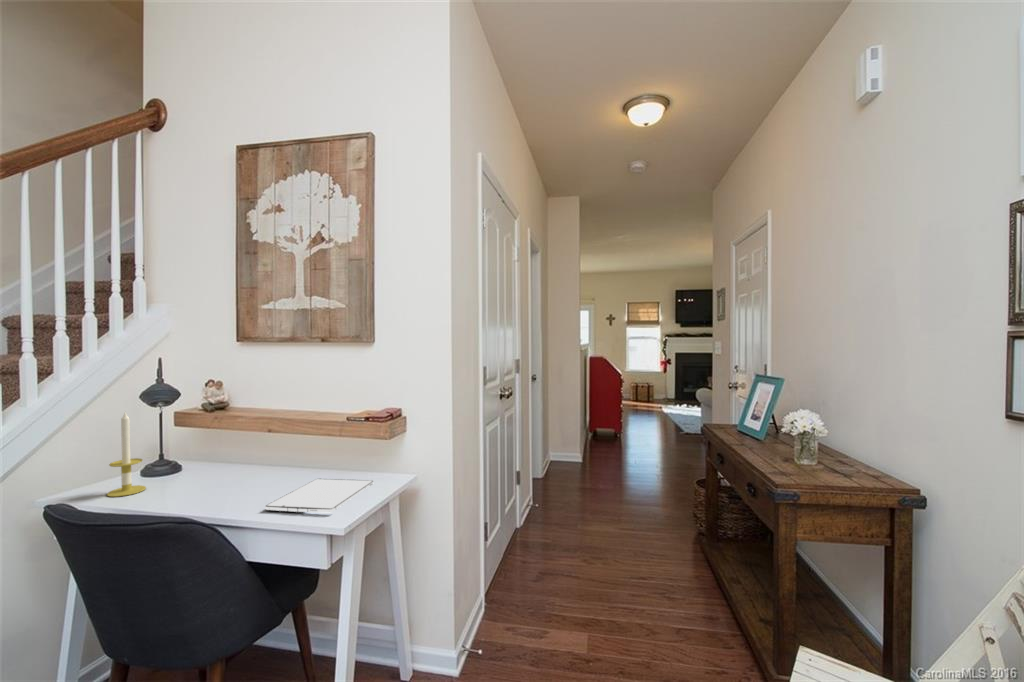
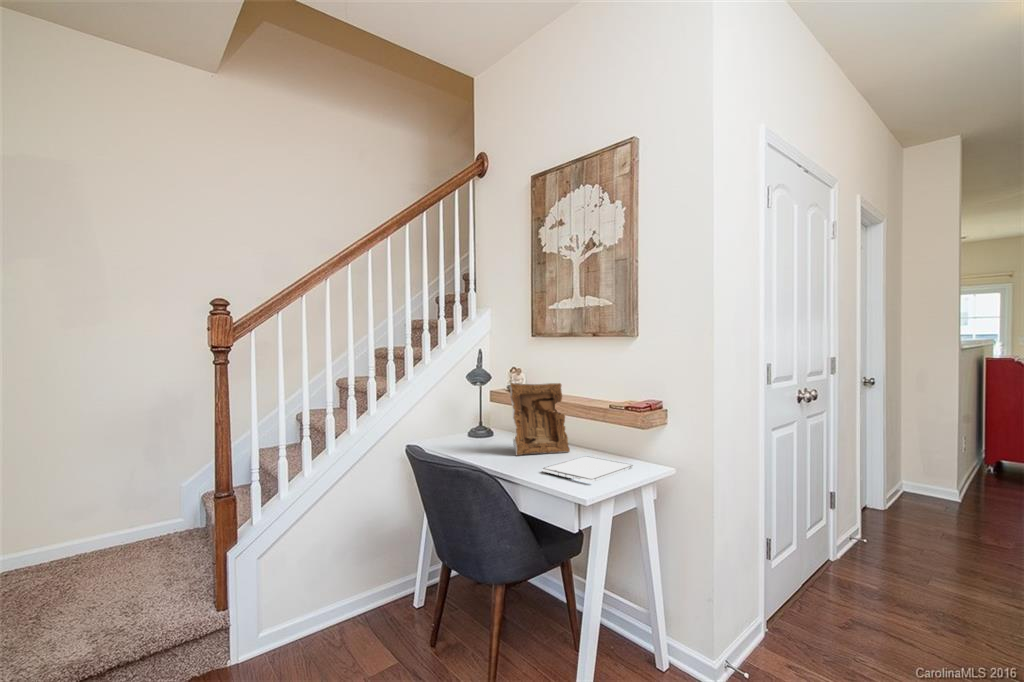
picture frame: none [212,396,295,494] -> present [510,383,570,455]
candle: present [107,412,146,497] -> none [448,386,470,447]

